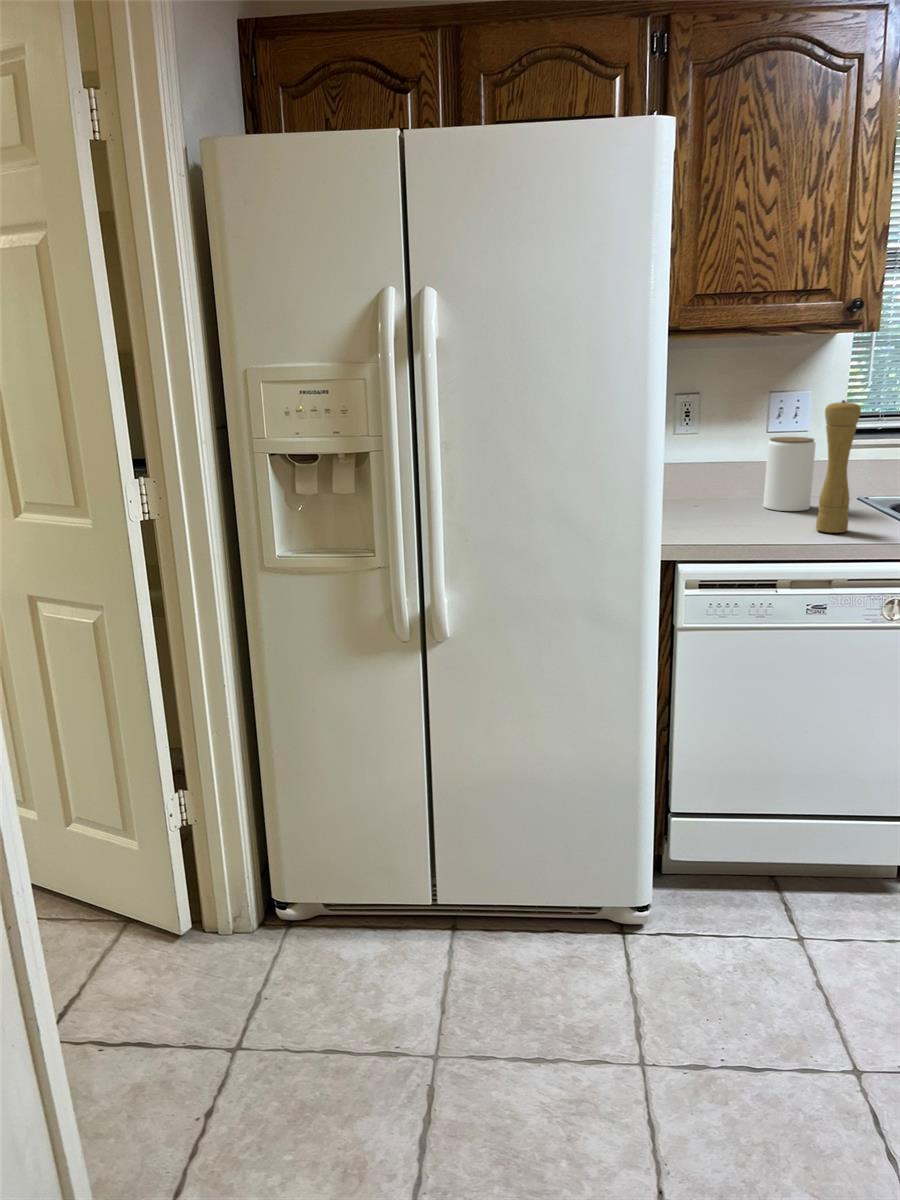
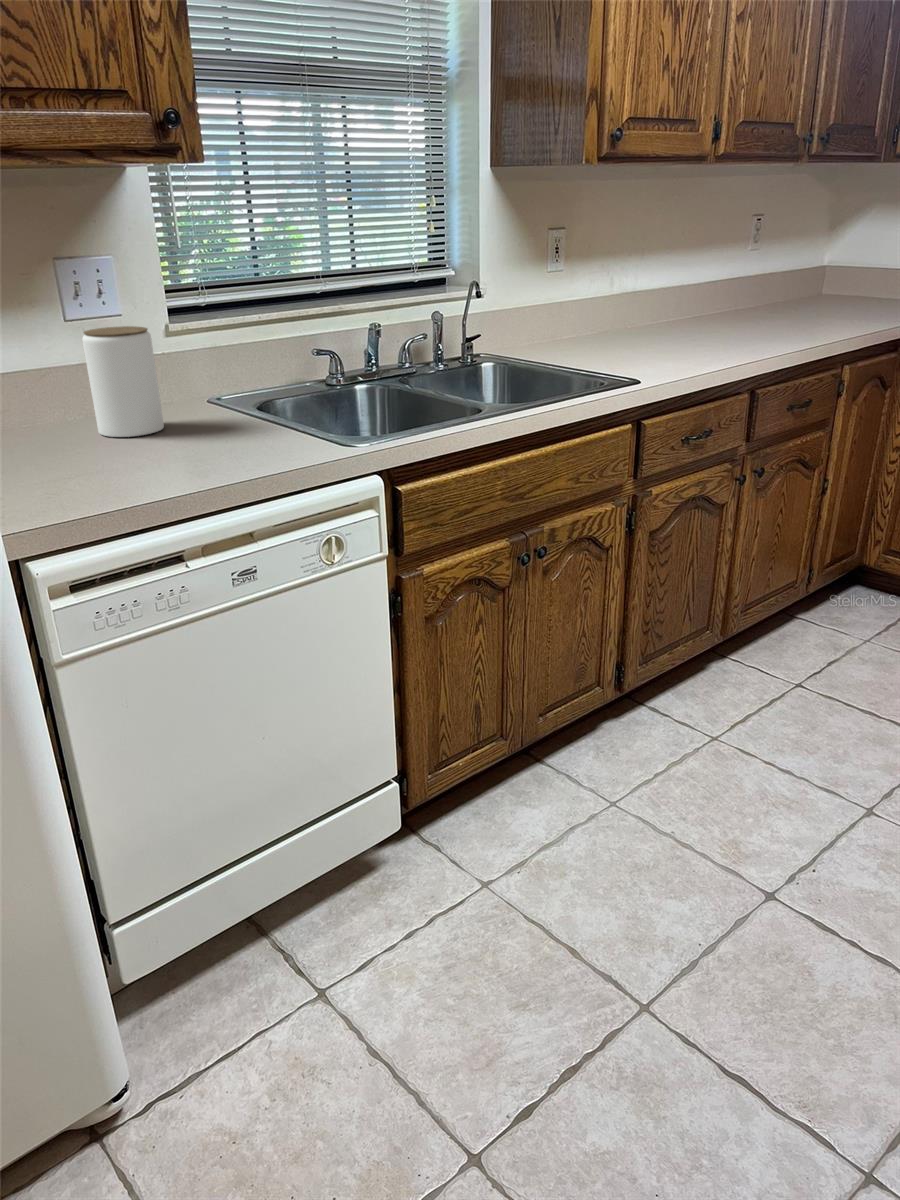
pepper mill: present [816,400,861,533] -> none [174,266,242,462]

